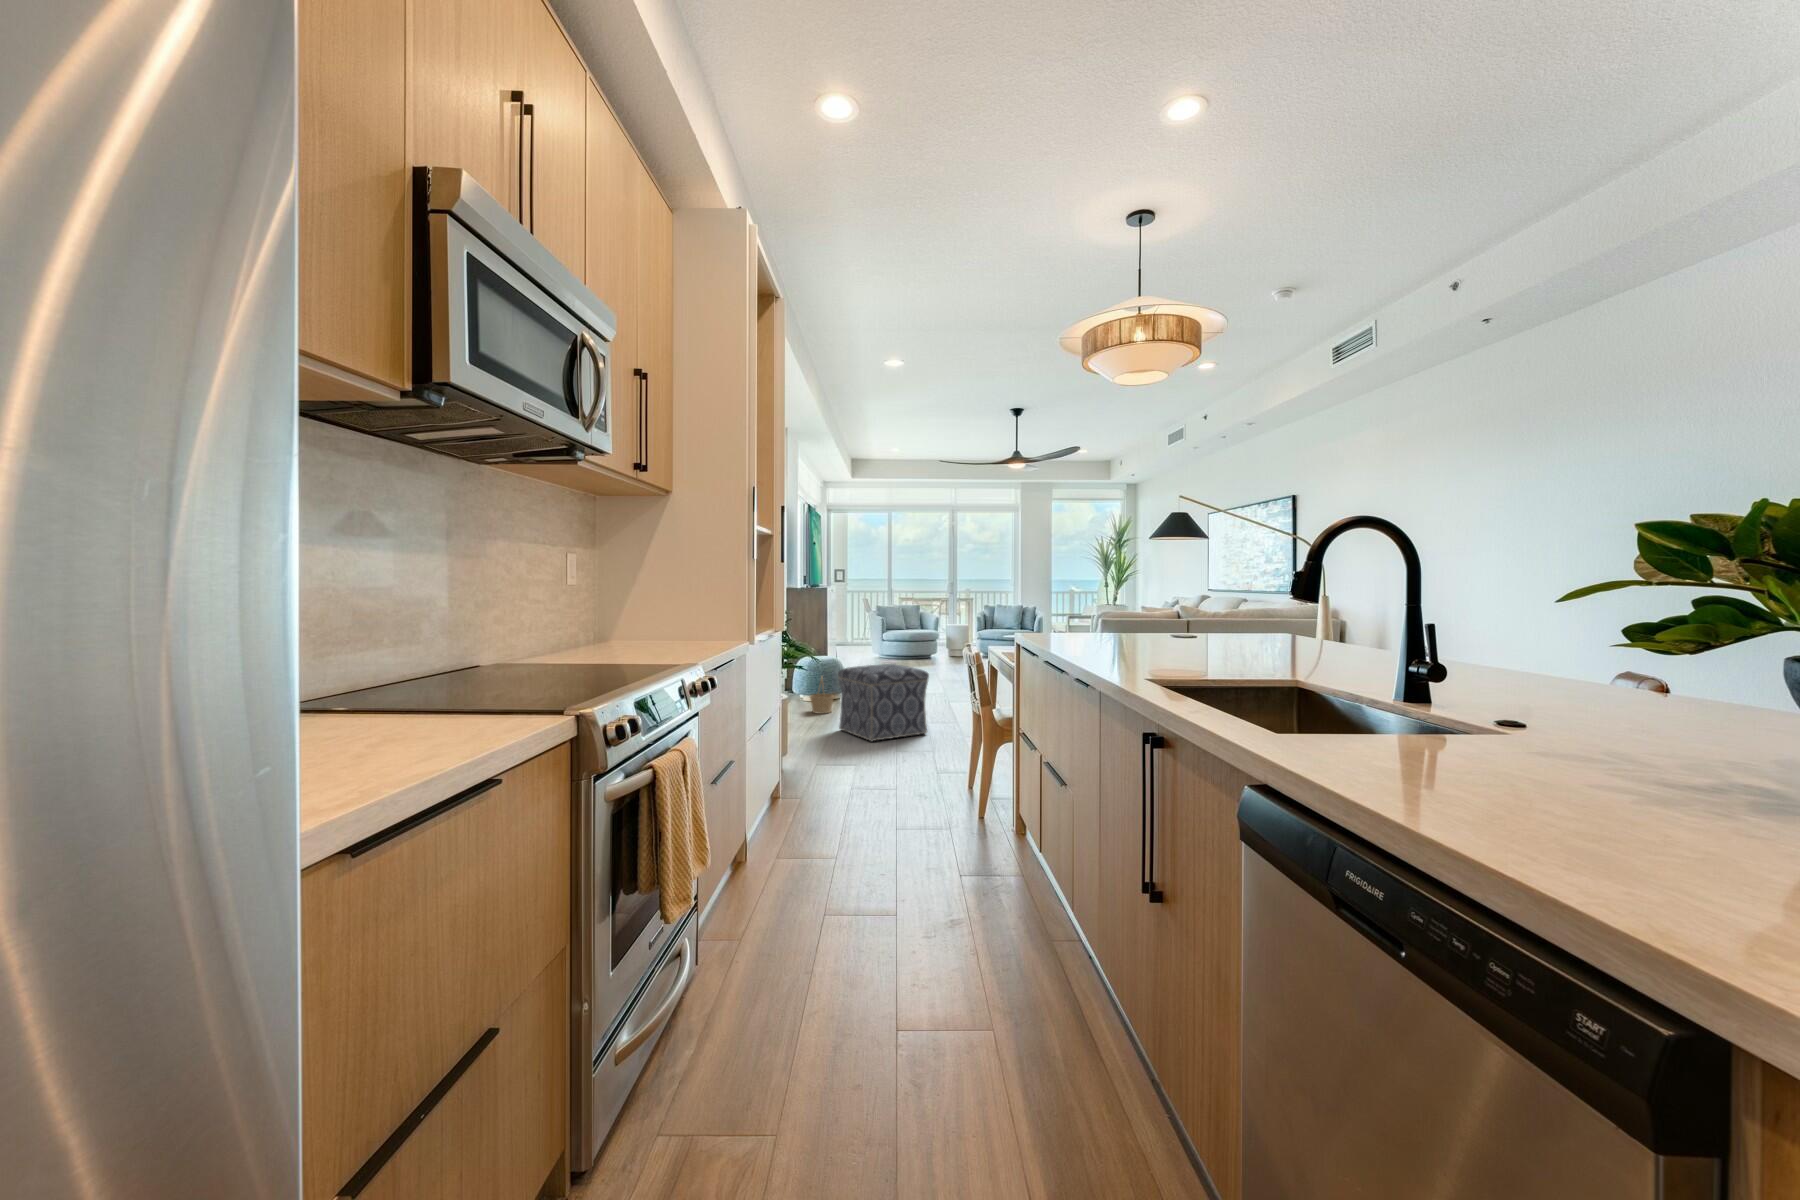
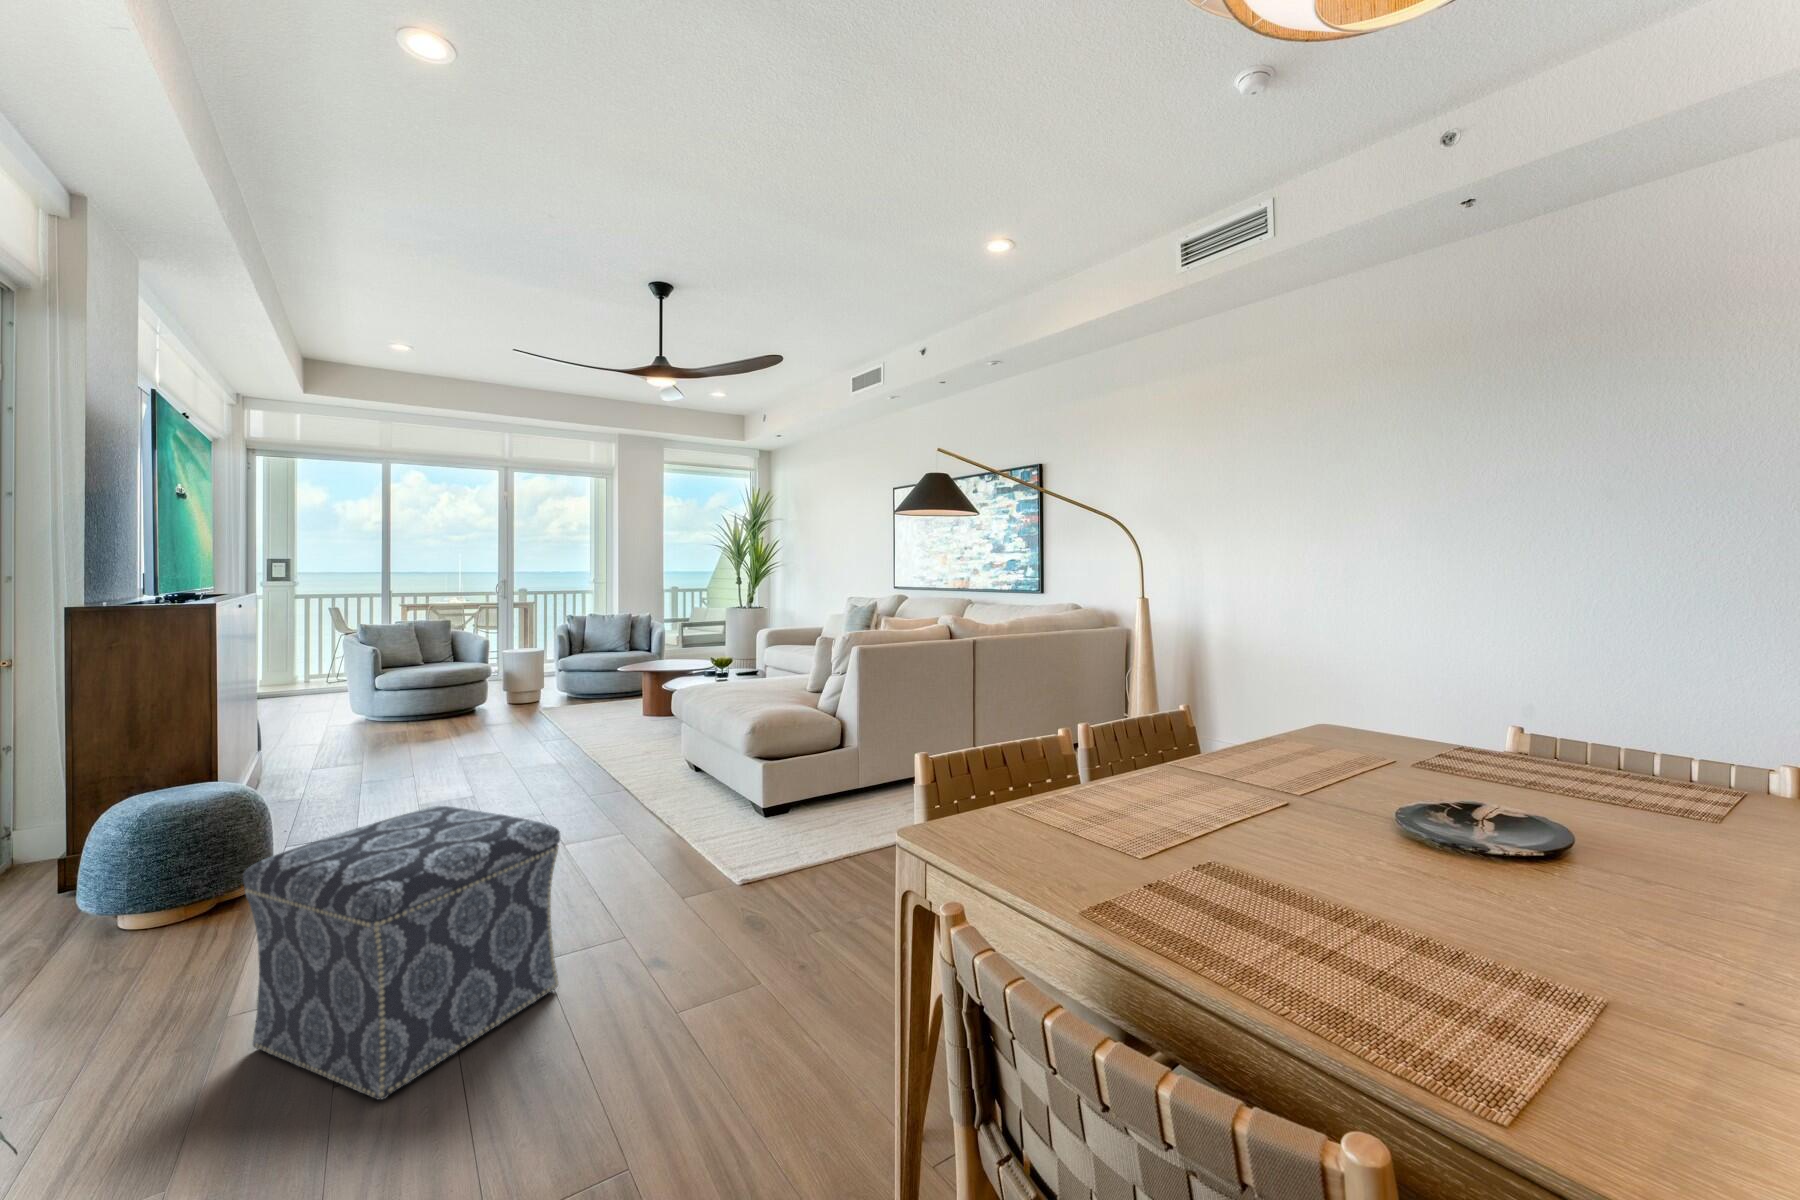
basket: present [810,677,834,714] -> none [147,850,242,964]

